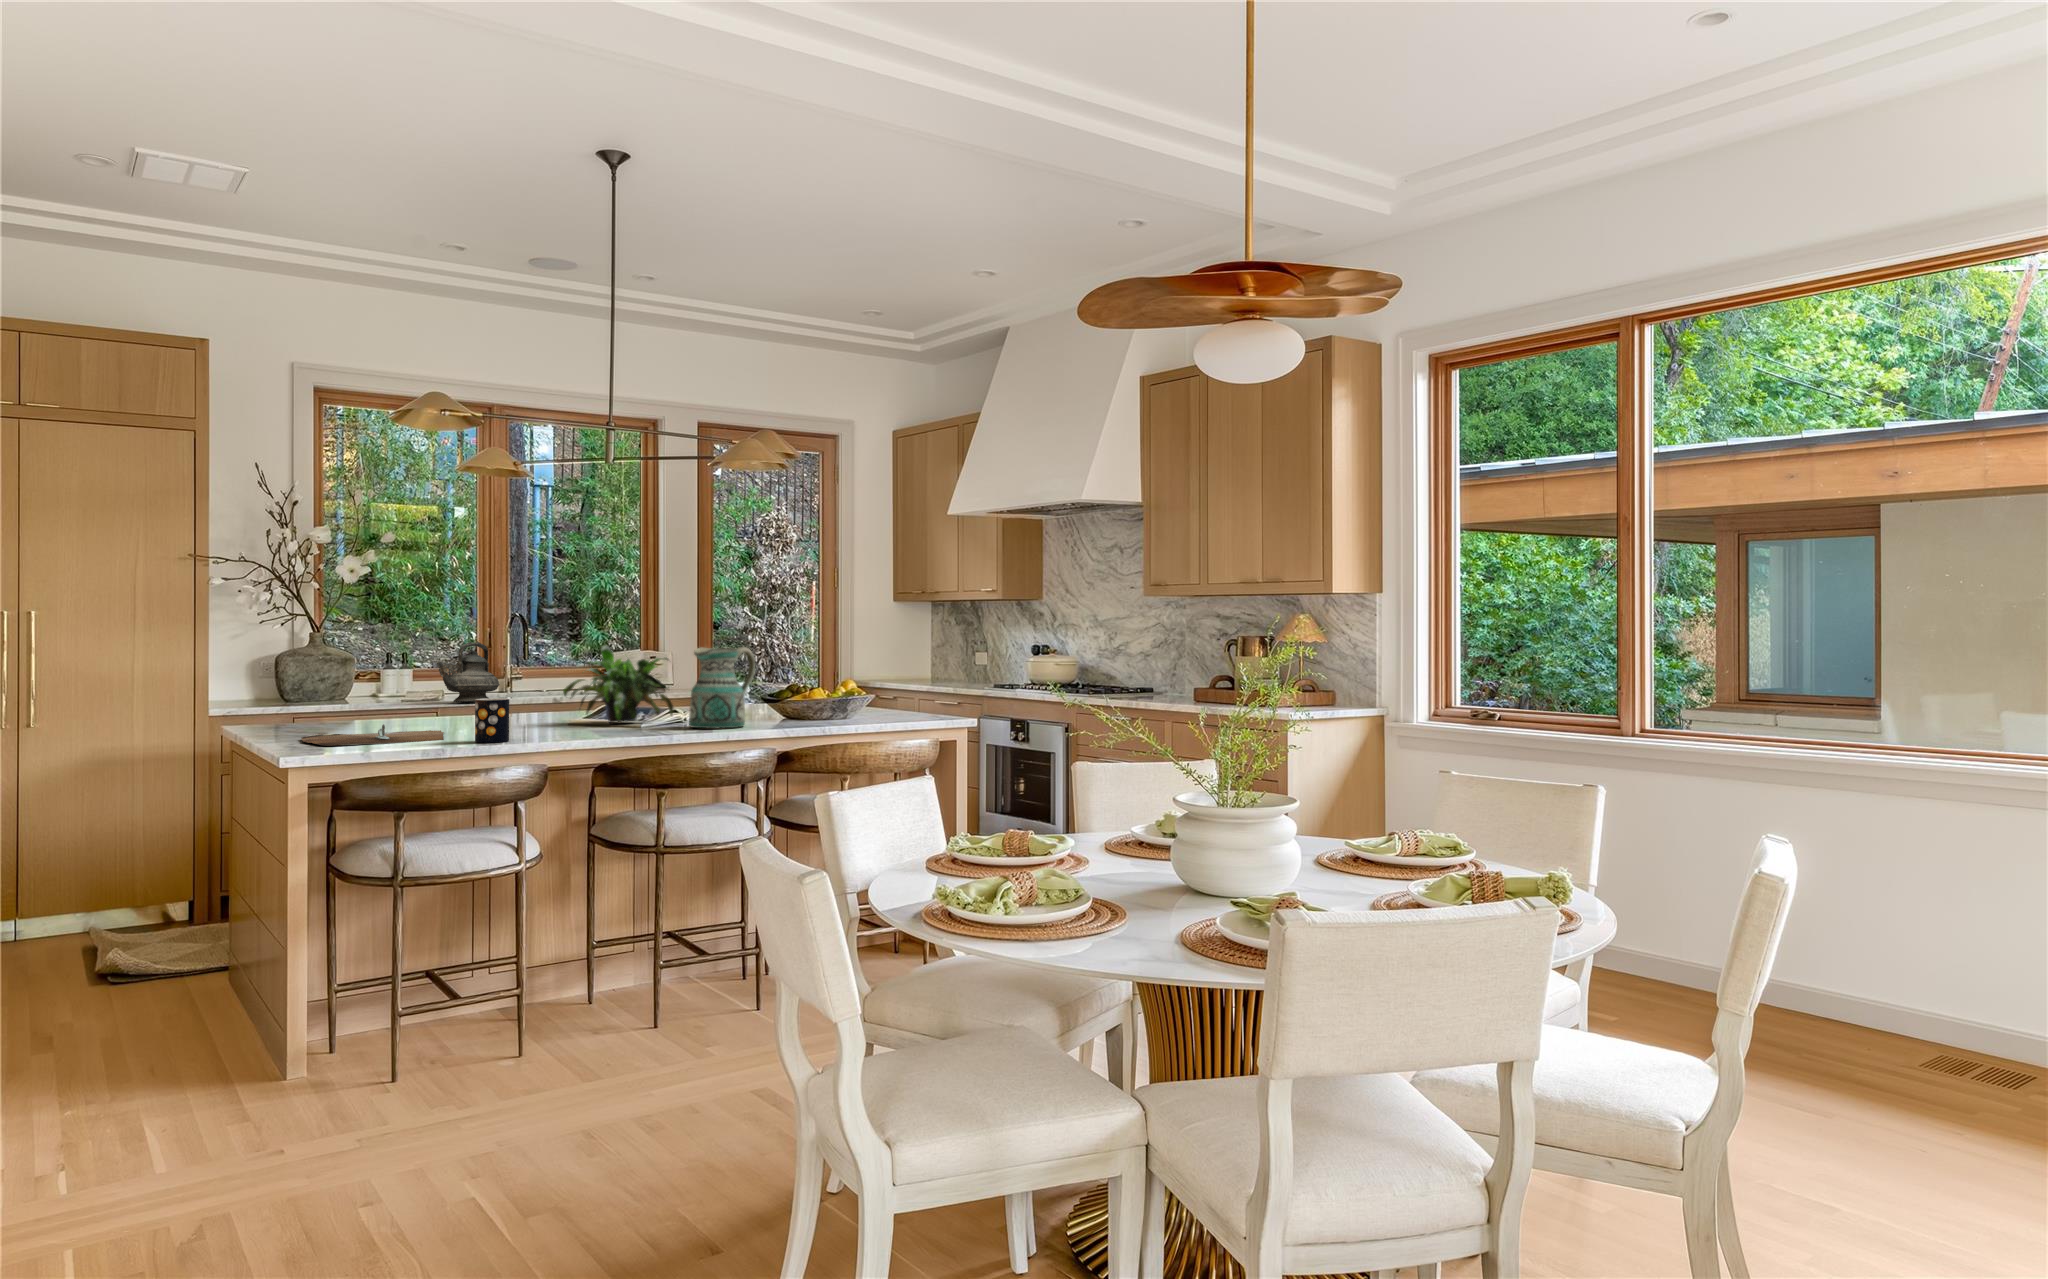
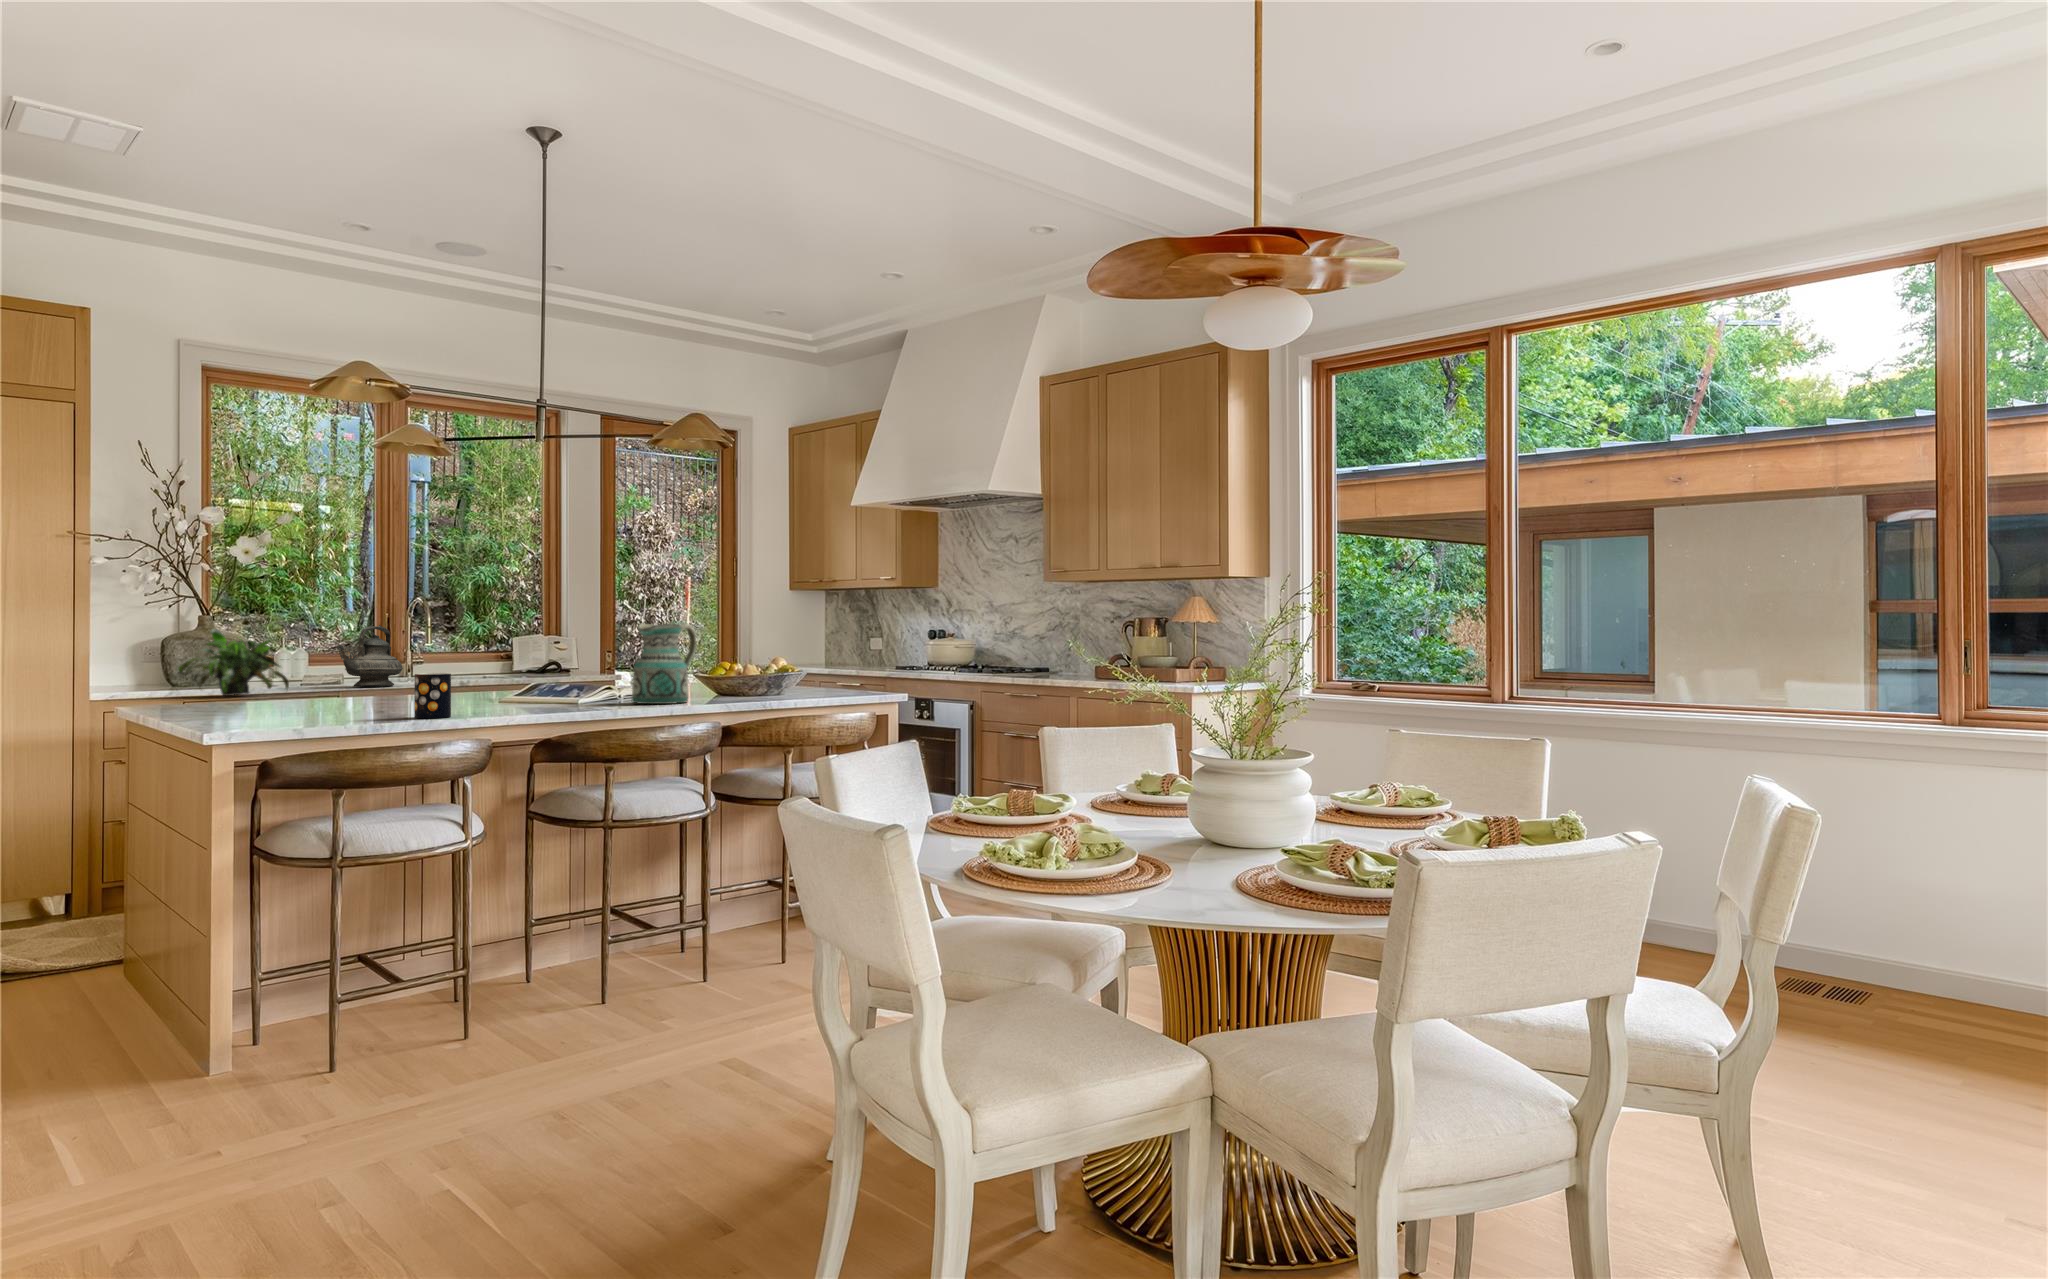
potted plant: present [563,646,674,723] -> present [178,629,289,696]
cutting board: present [301,724,444,746] -> none [215,701,377,723]

